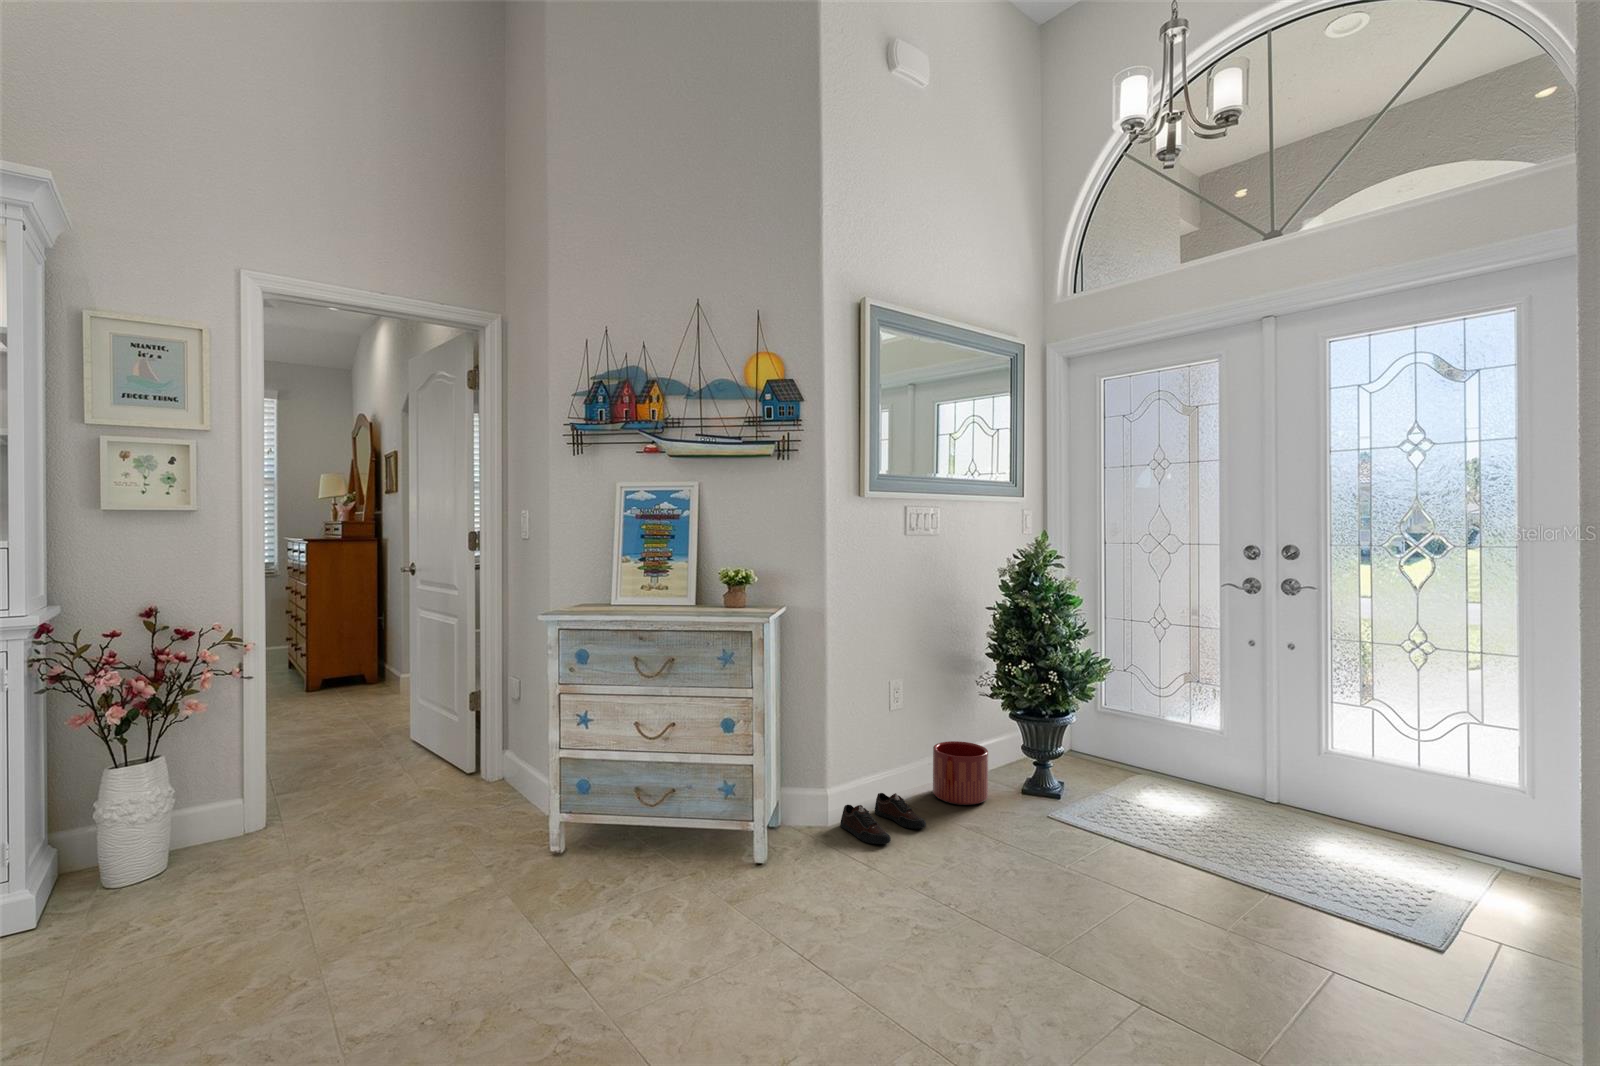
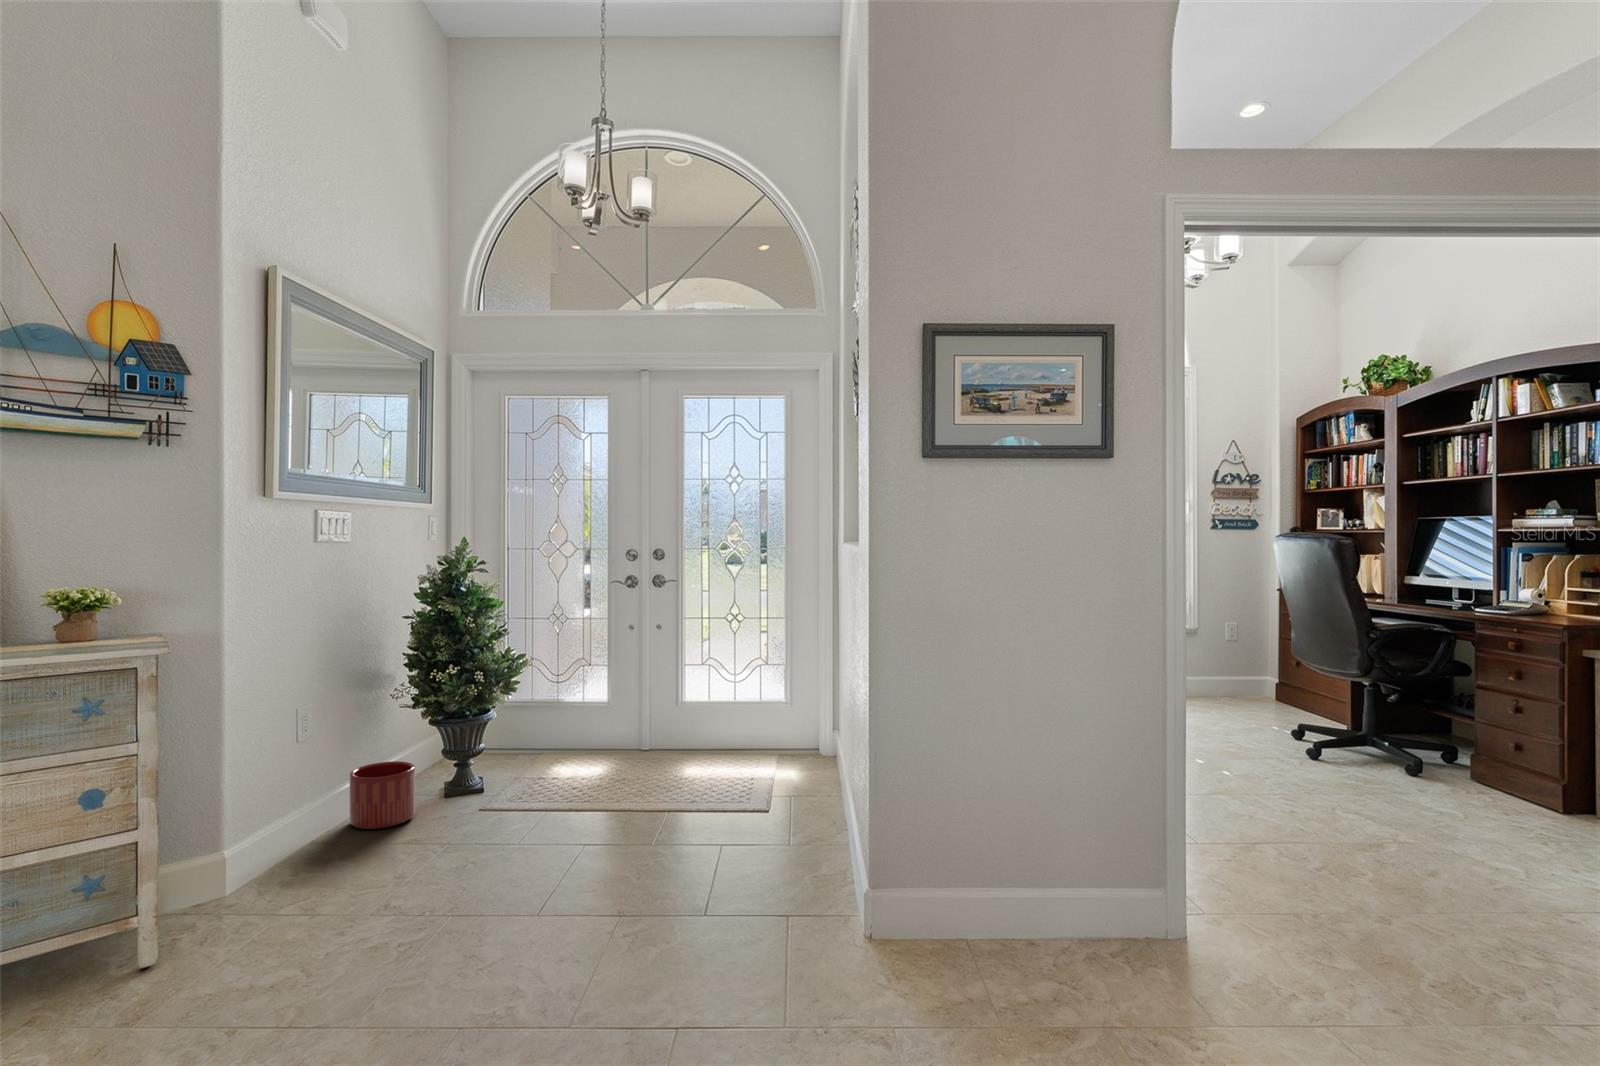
shoe: present [840,793,926,844] -> none [257,832,365,891]

